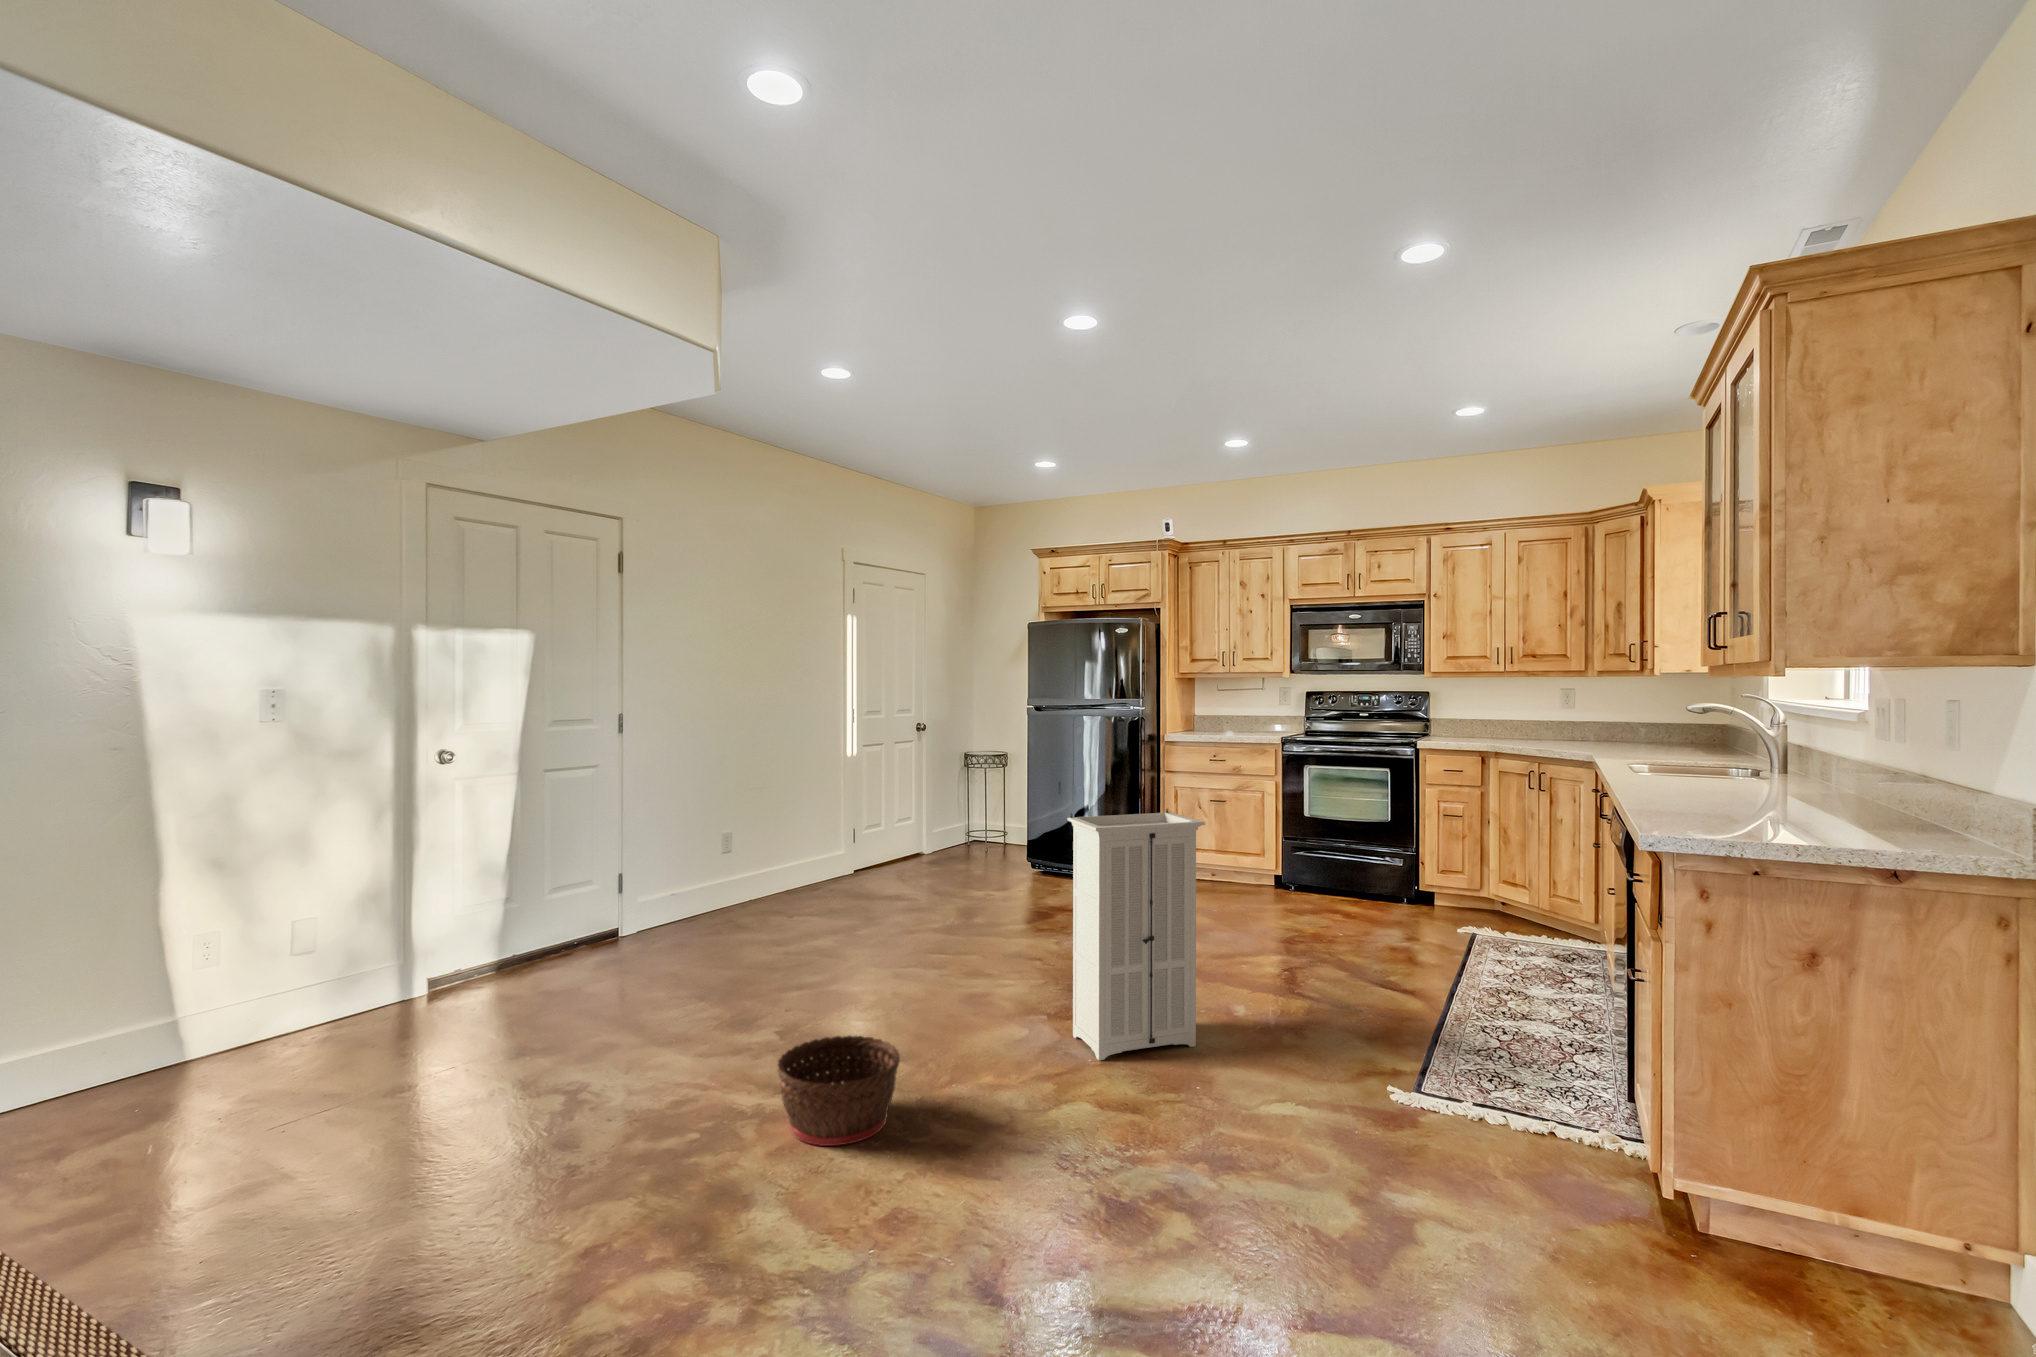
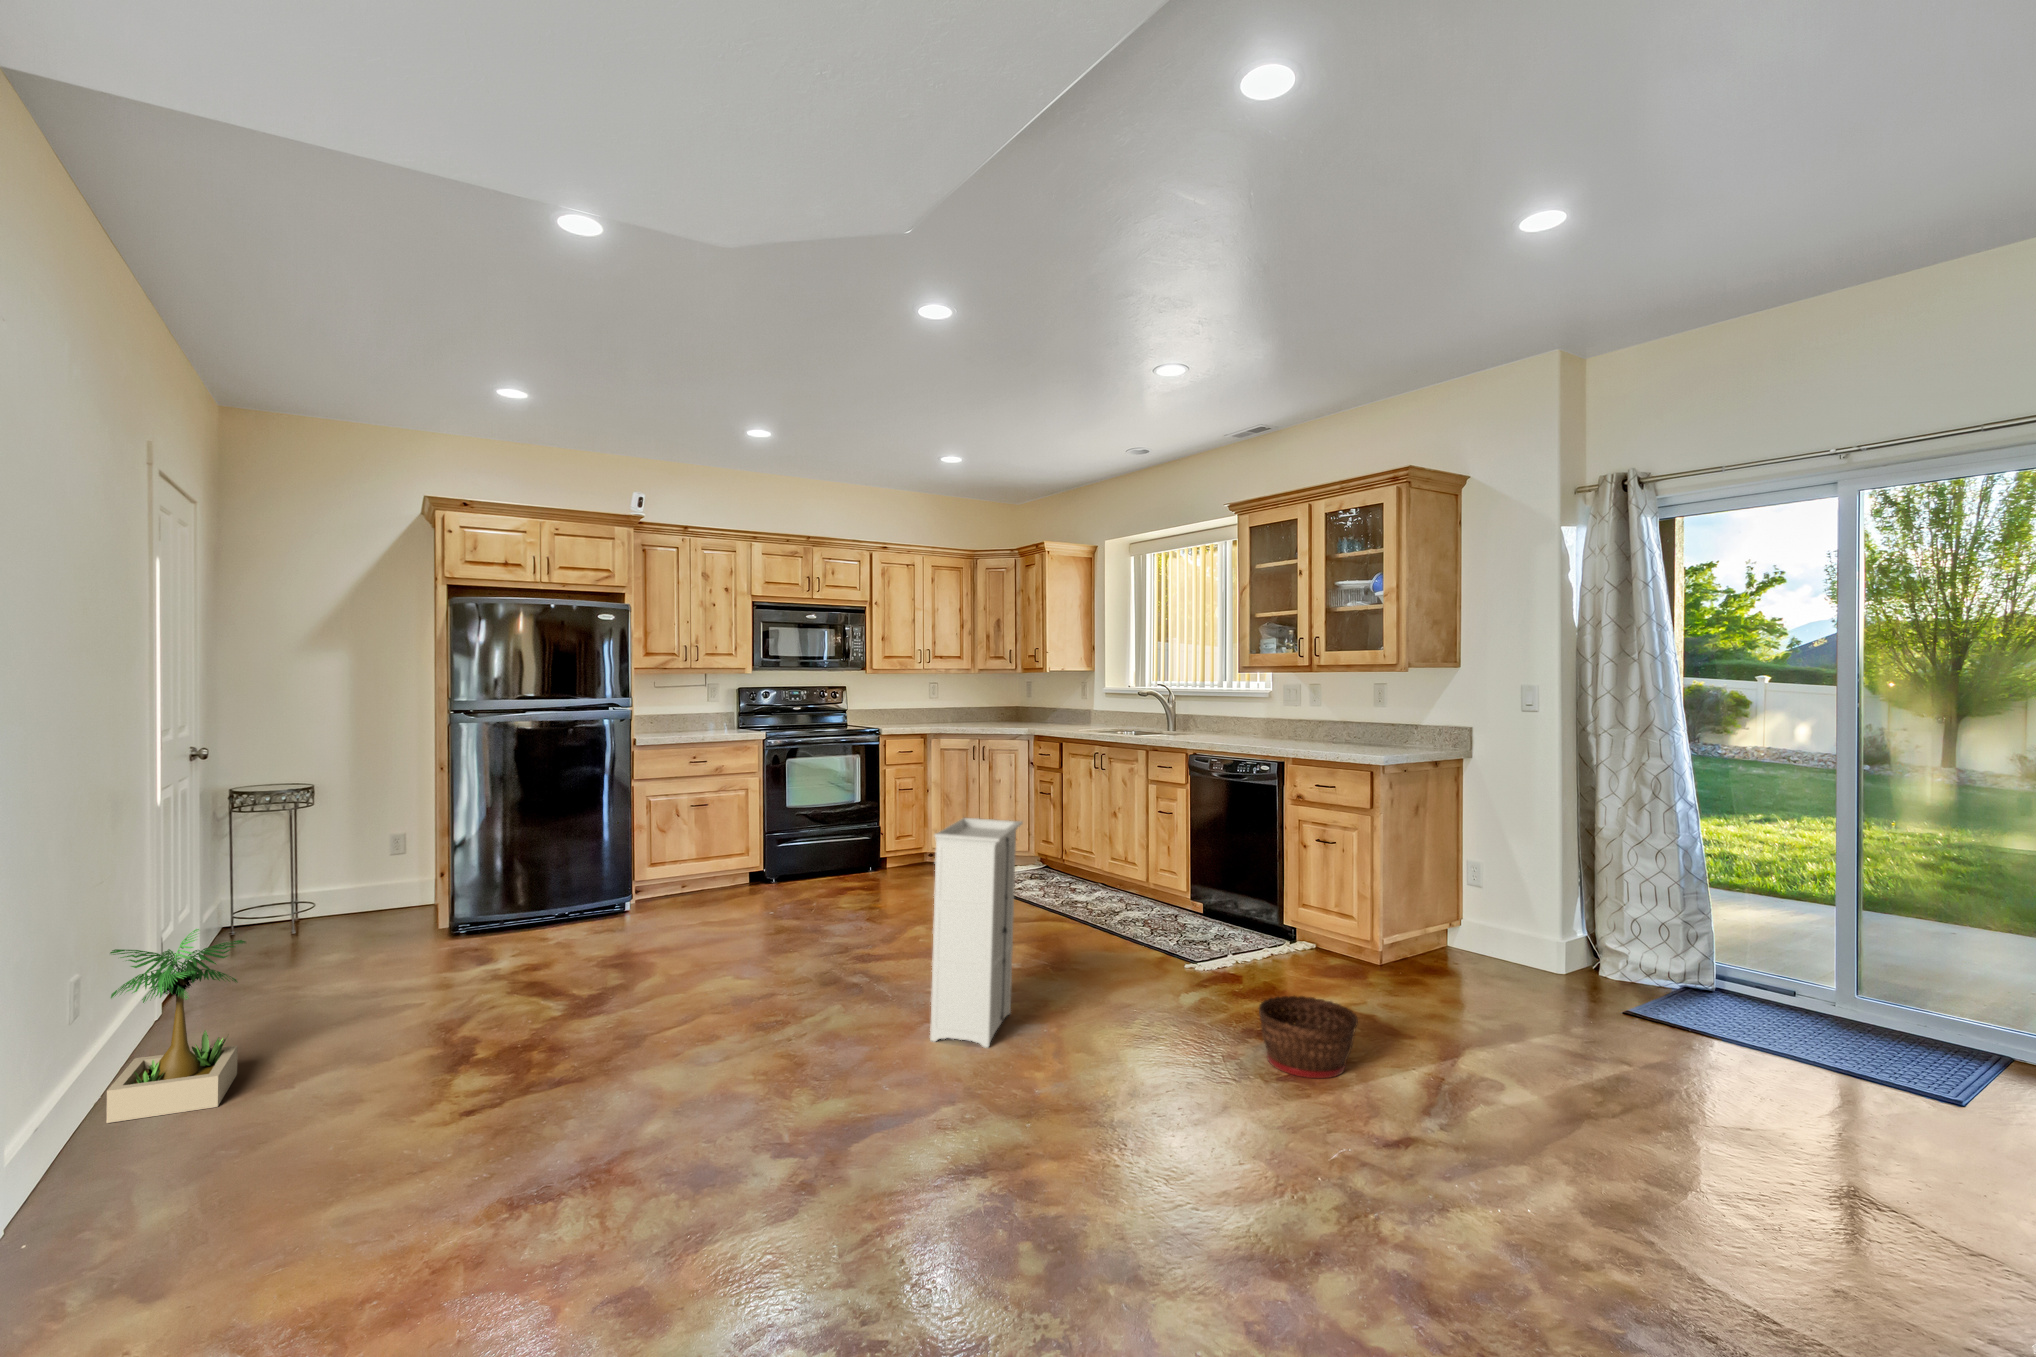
potted plant: none [695,823,767,929] -> present [106,929,246,1123]
basket: present [777,1036,900,1146] -> present [1259,996,1358,1078]

